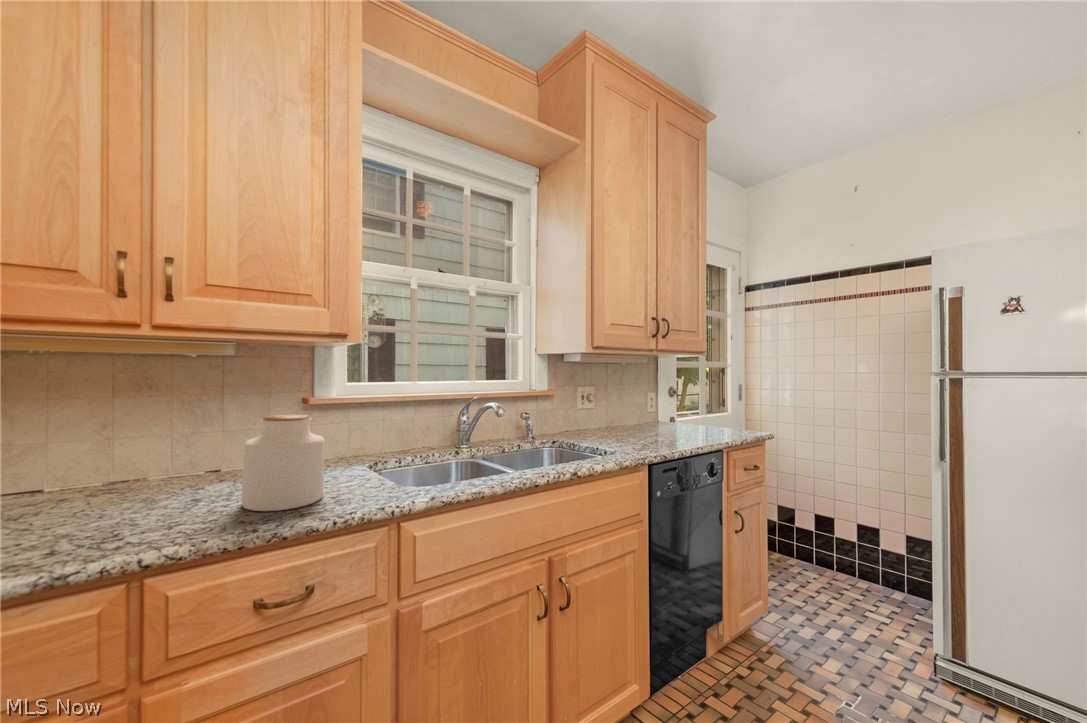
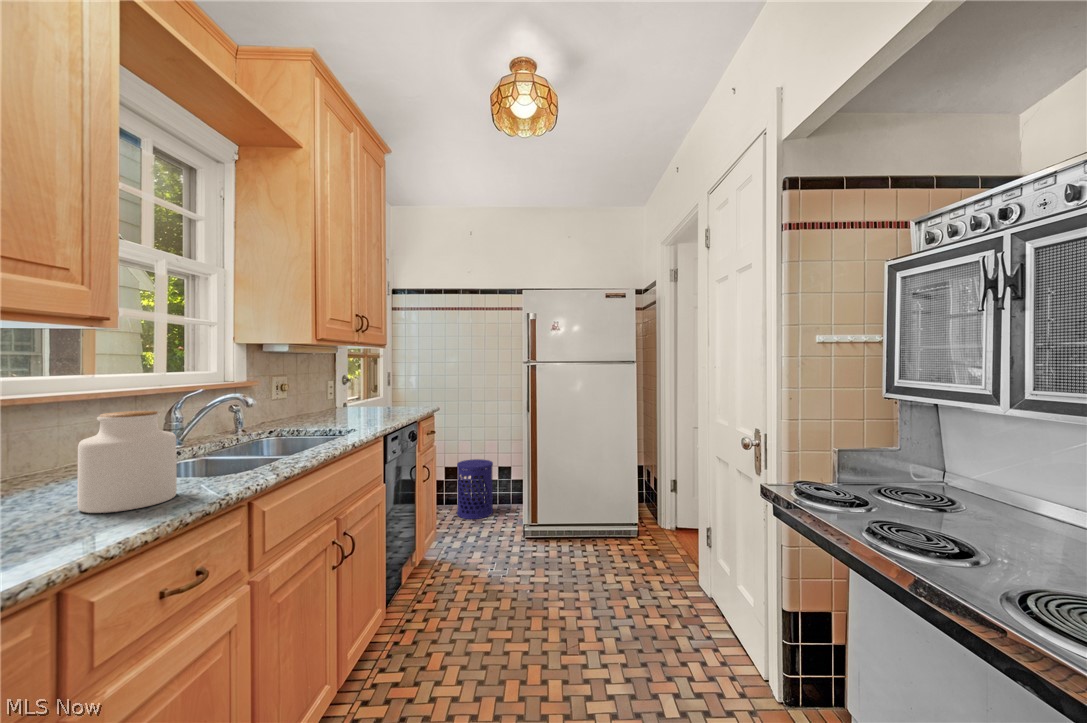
waste bin: none [828,513,891,607] -> present [457,459,493,519]

